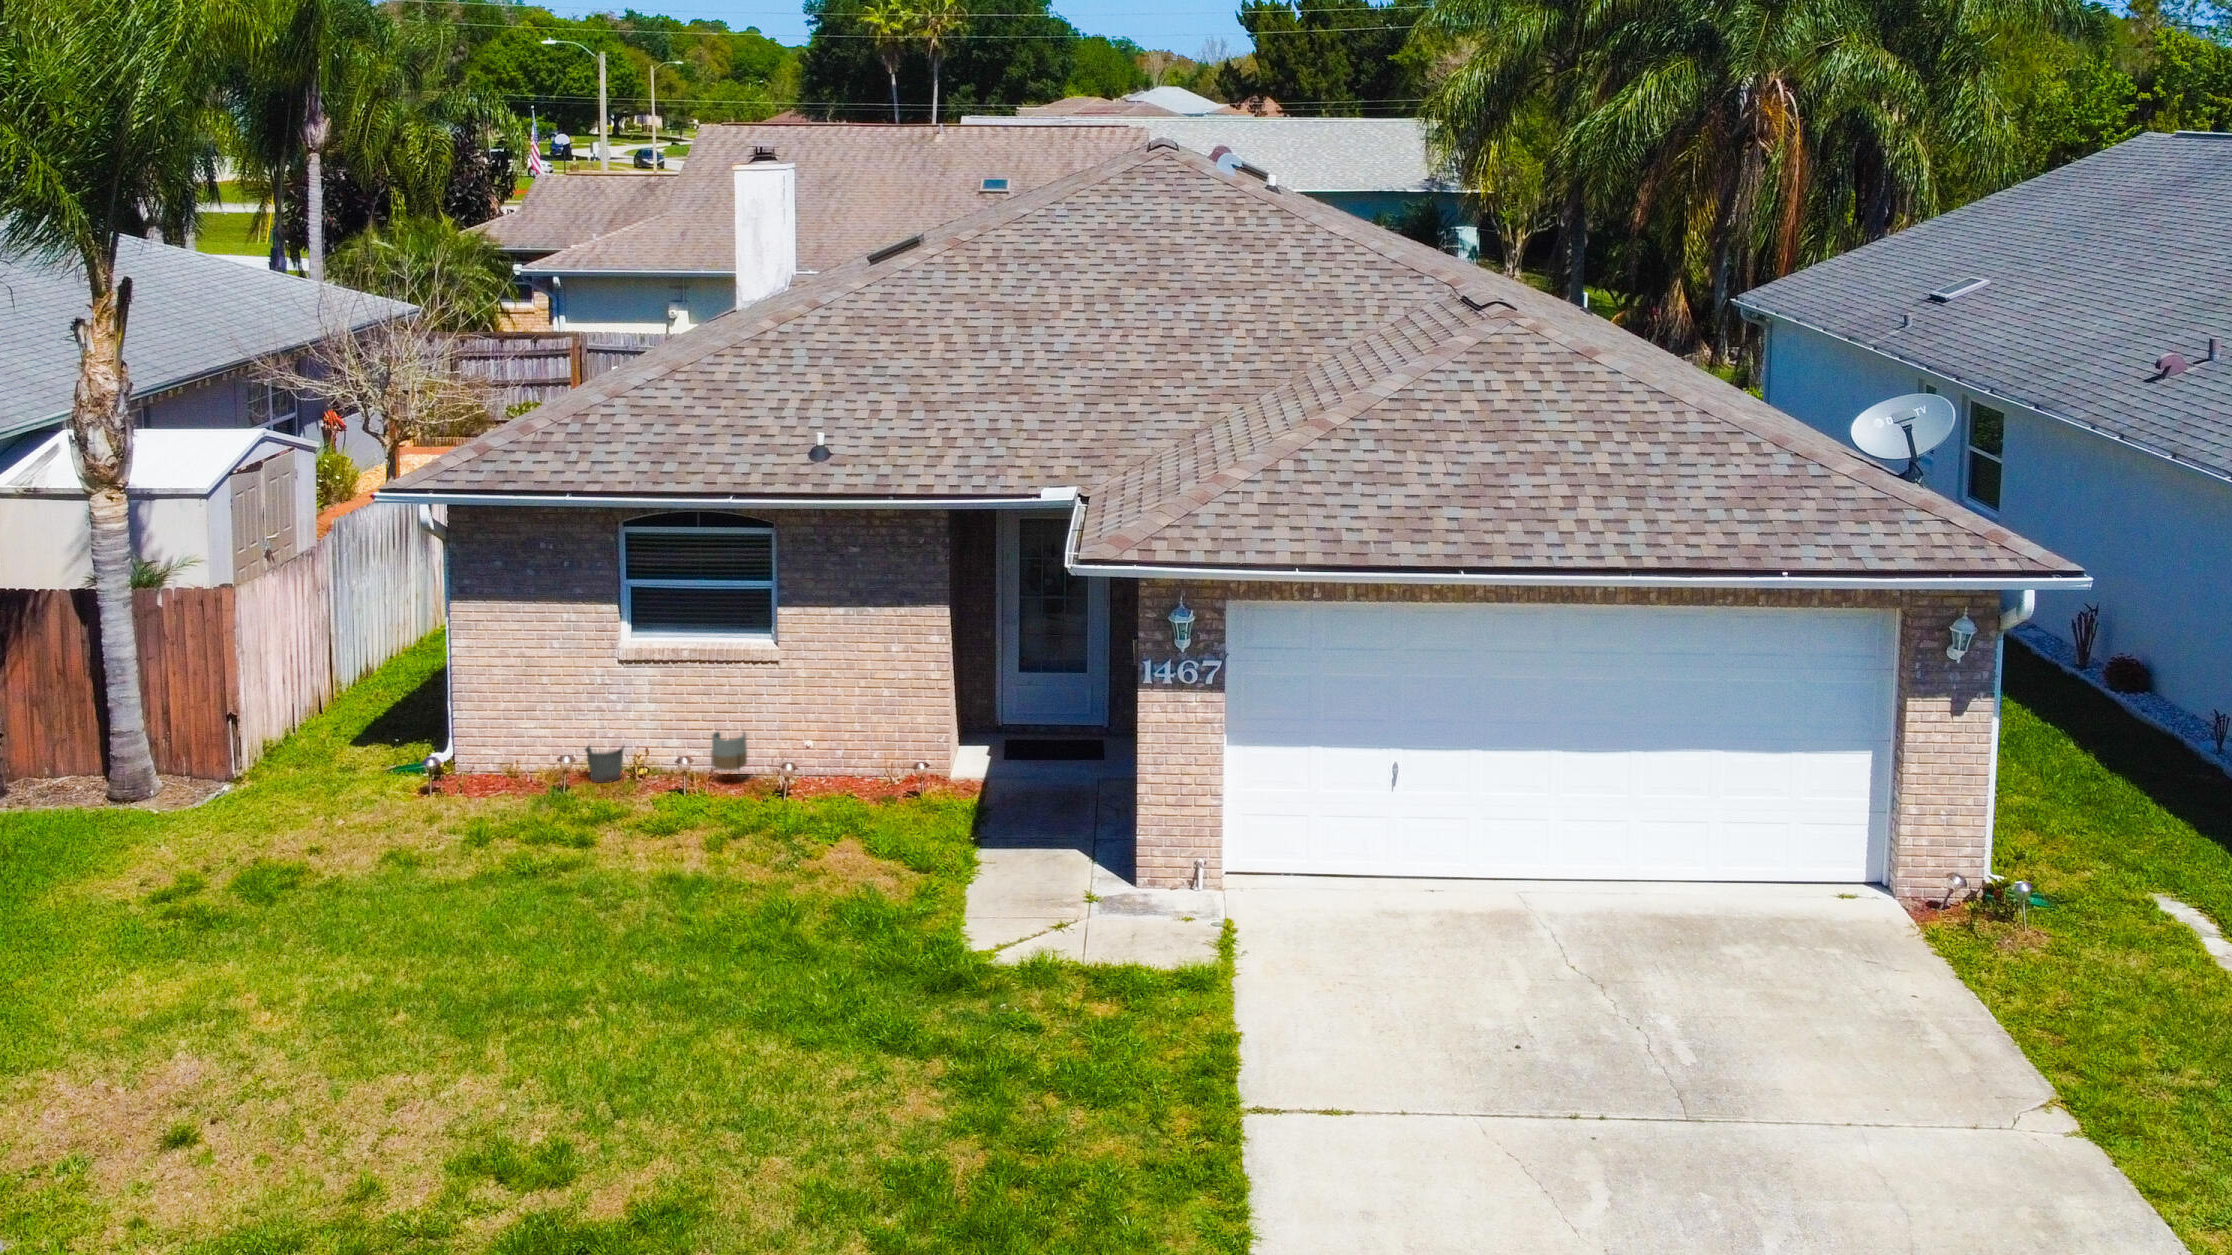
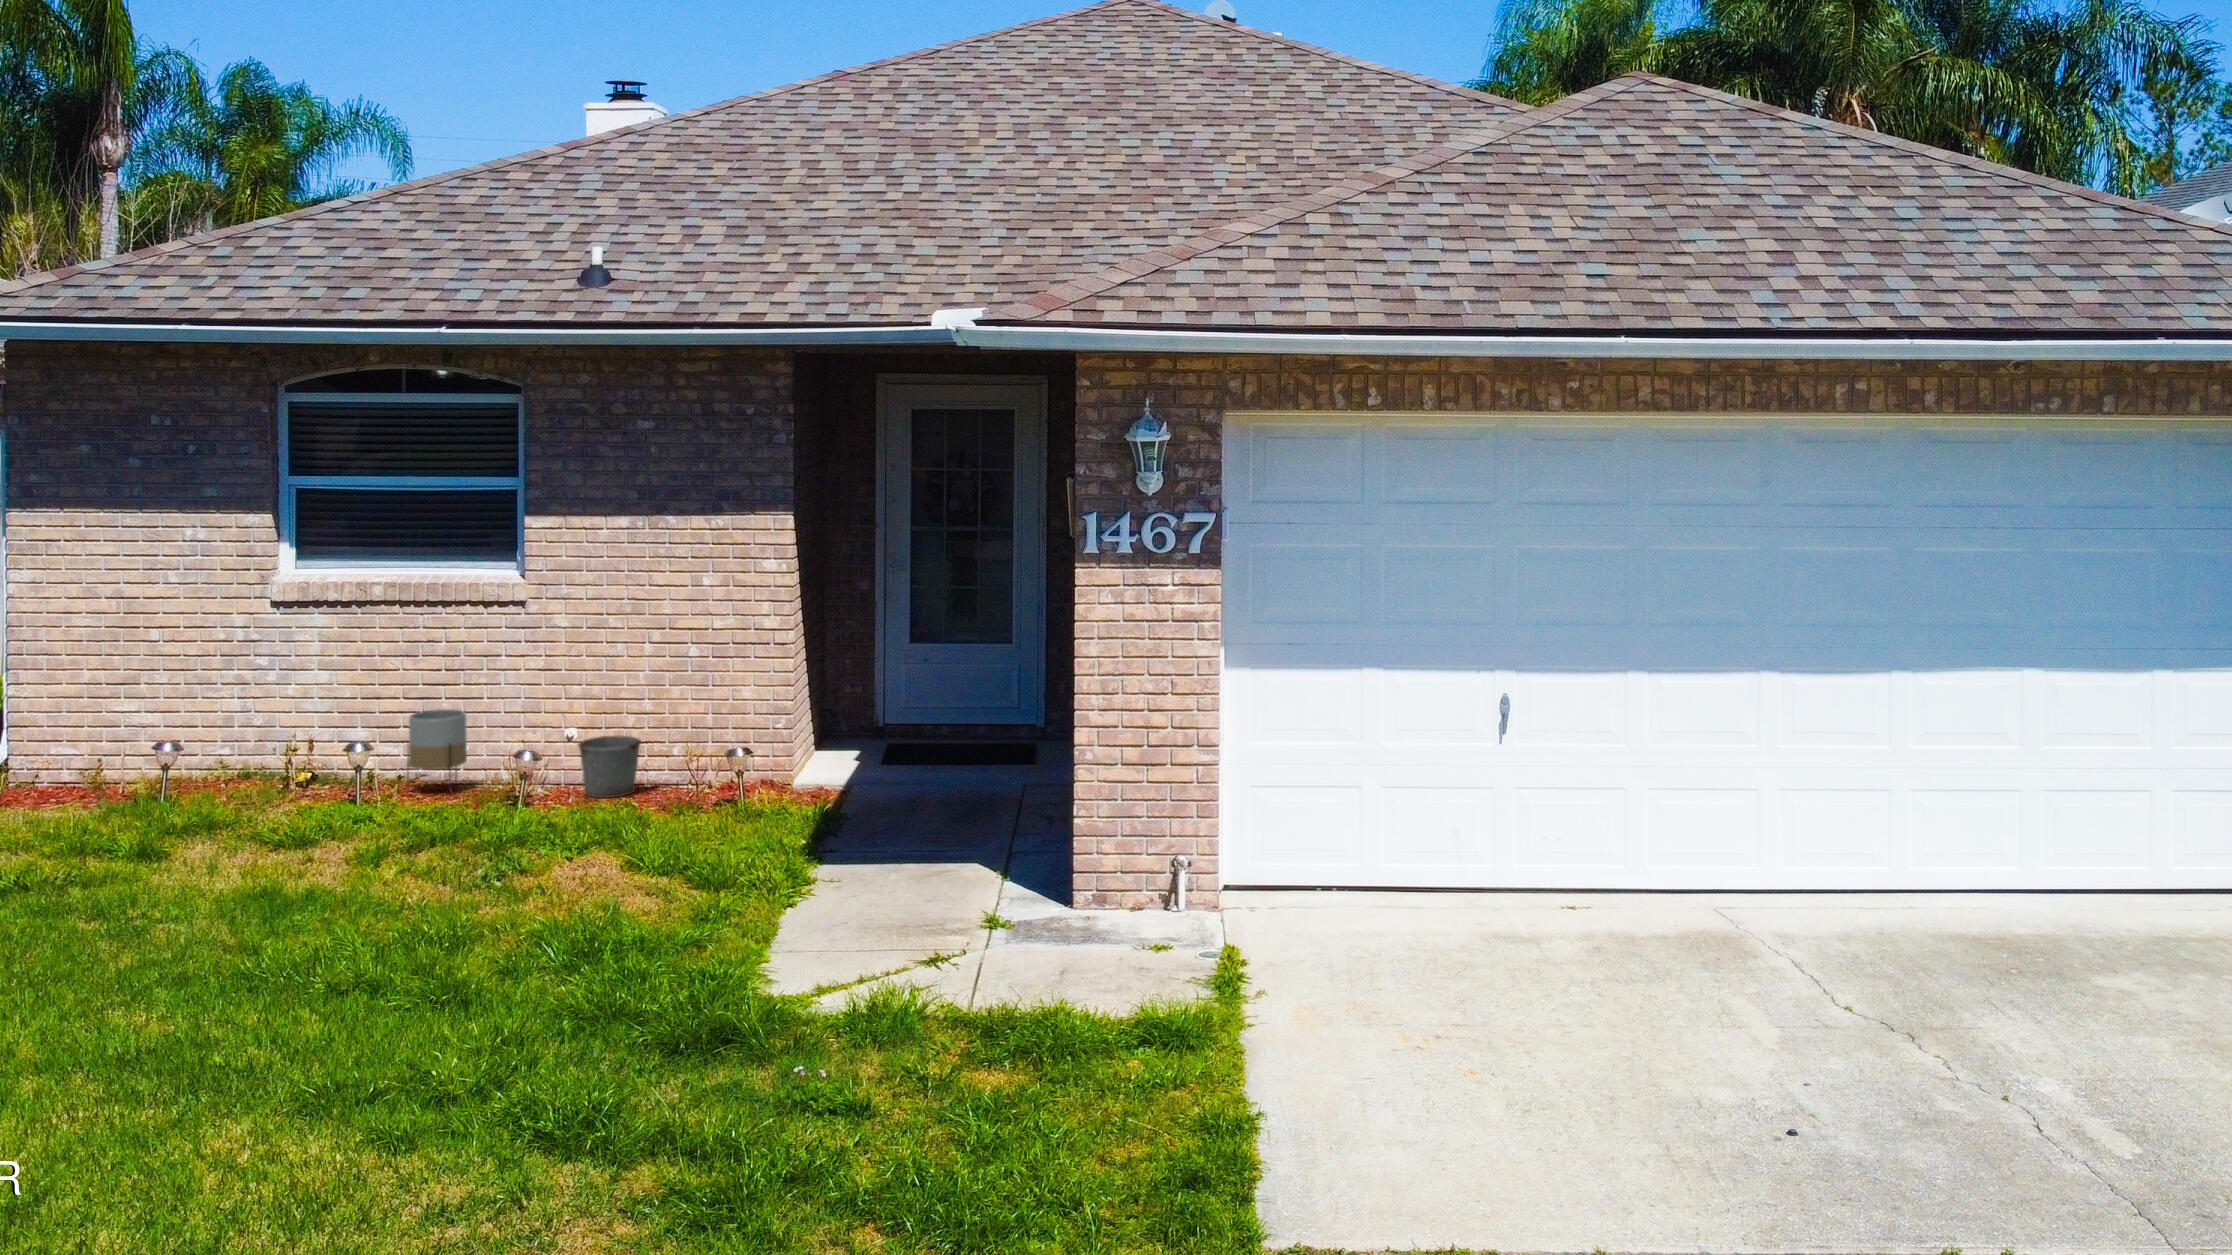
bucket: present [585,746,624,783] -> present [577,735,641,798]

